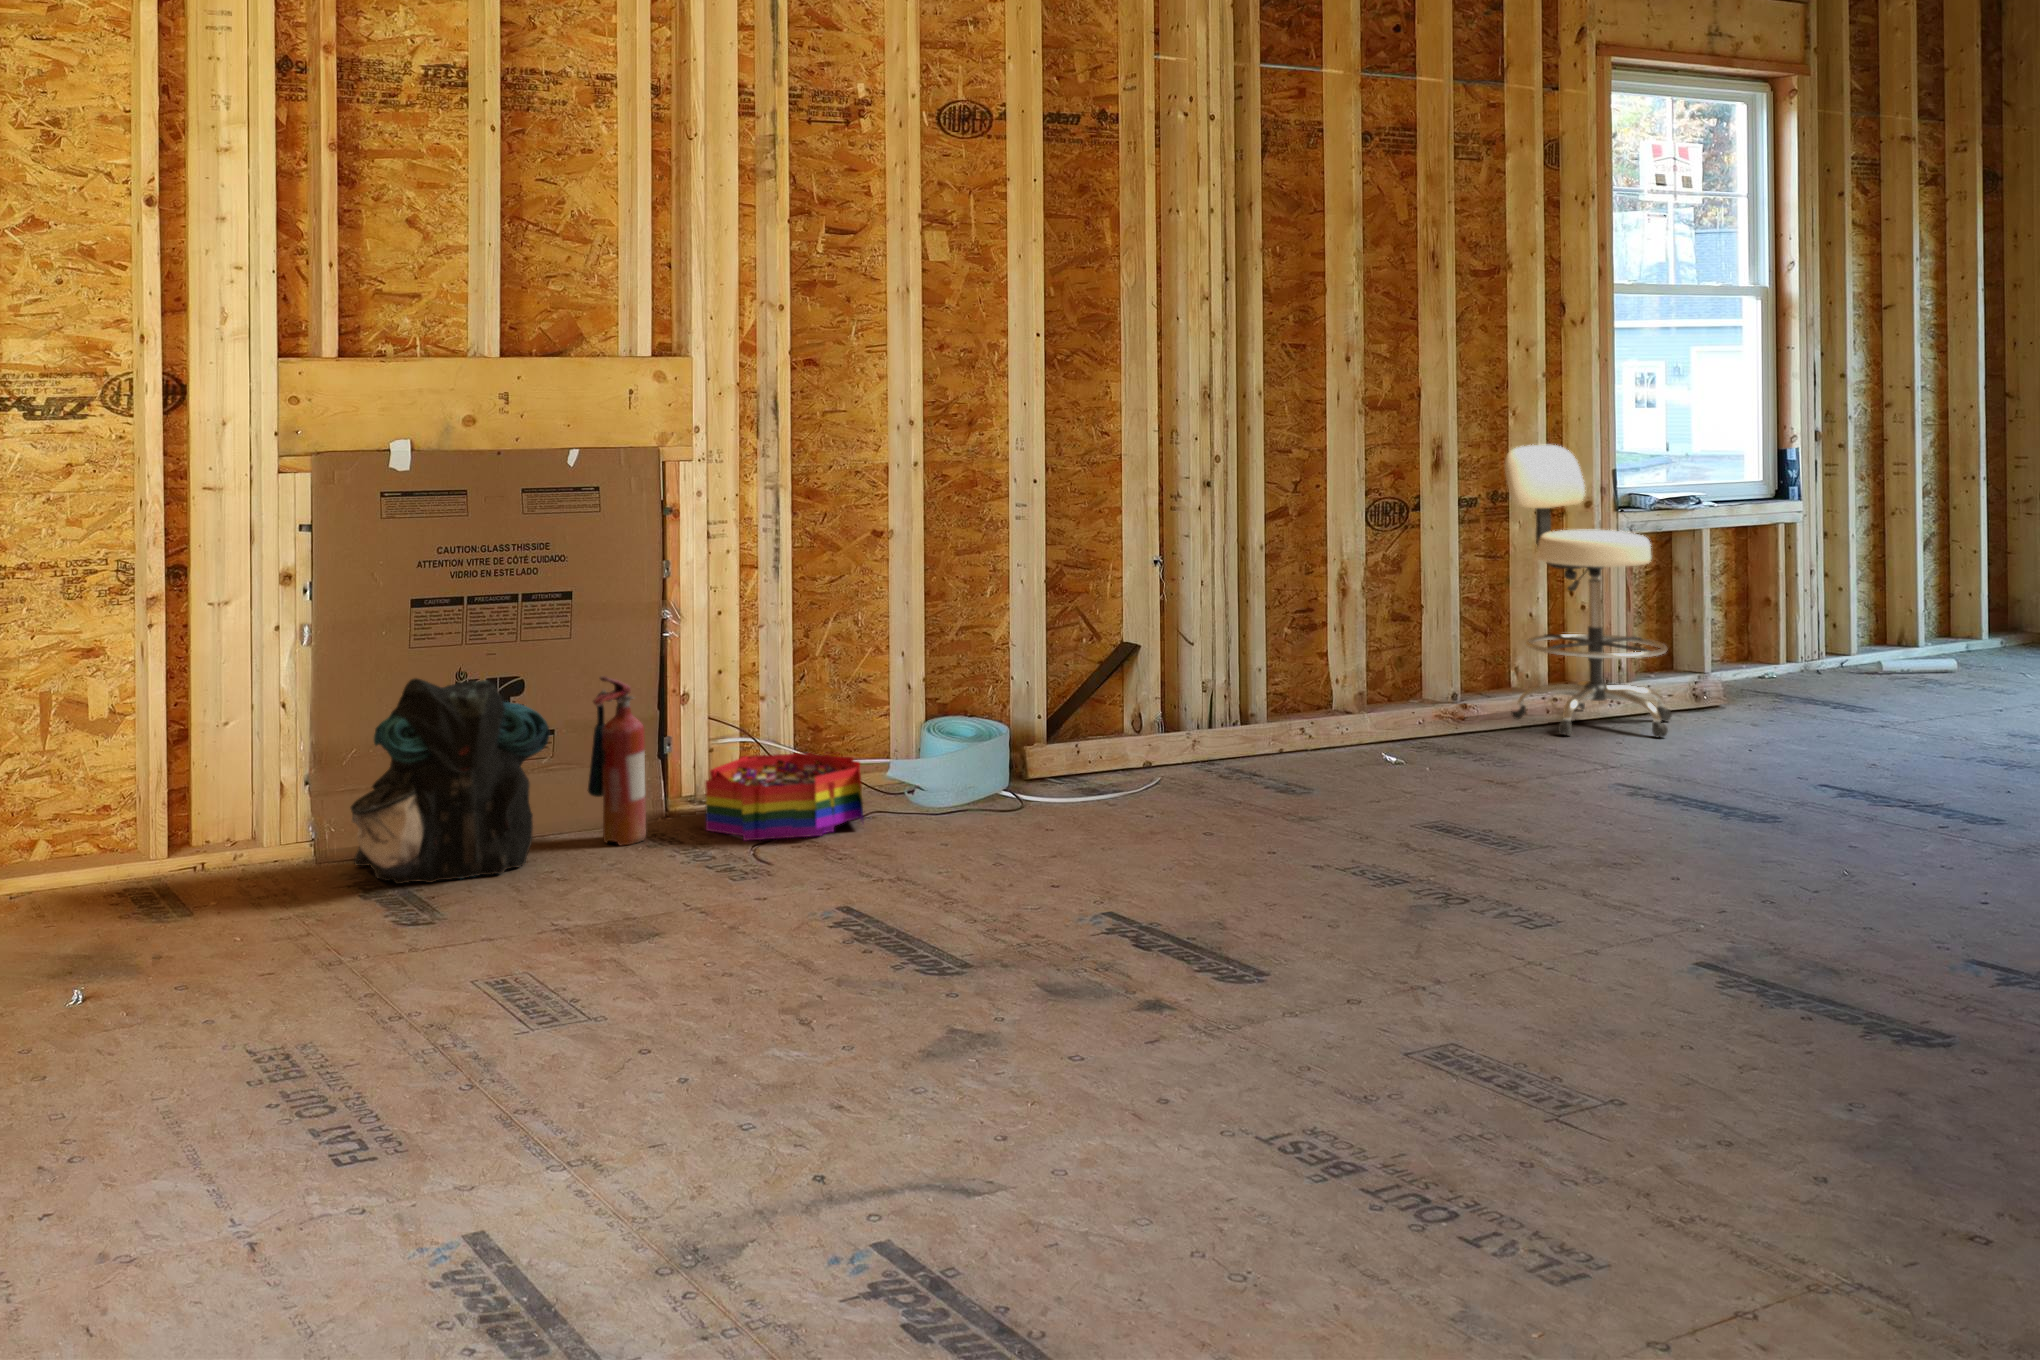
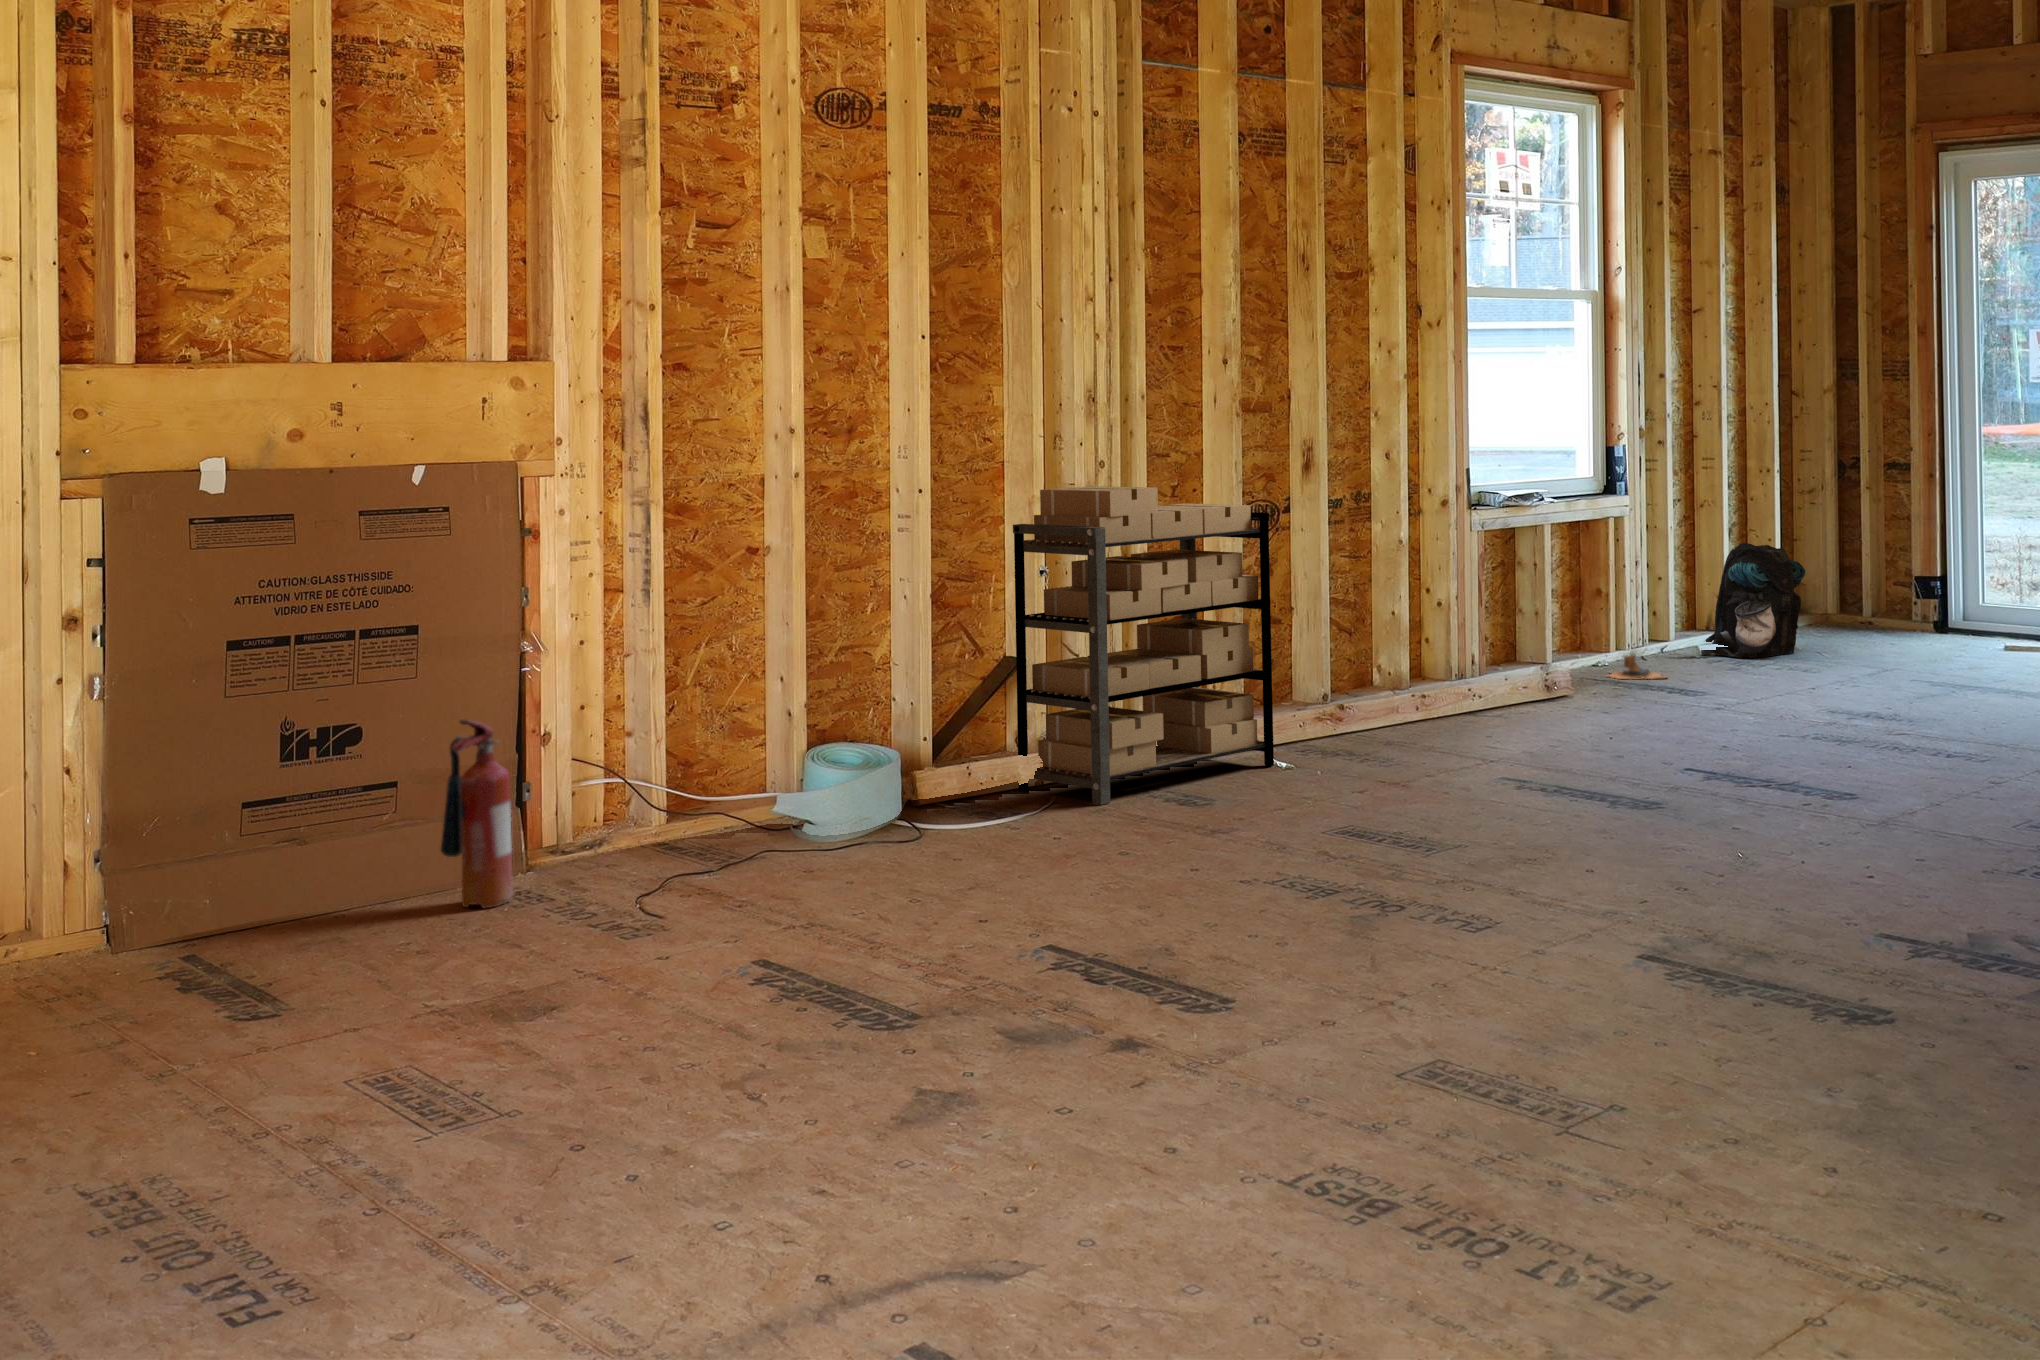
stool: present [1504,445,1672,737] -> none [1374,447,1534,734]
shelving unit: none [1124,478,1384,787] -> present [1013,486,1274,805]
boots: none [1764,661,1836,689] -> present [1610,655,1664,679]
backpack: present [350,678,550,884] -> present [1701,543,1805,658]
storage bin: present [705,753,863,841] -> none [579,795,759,892]

